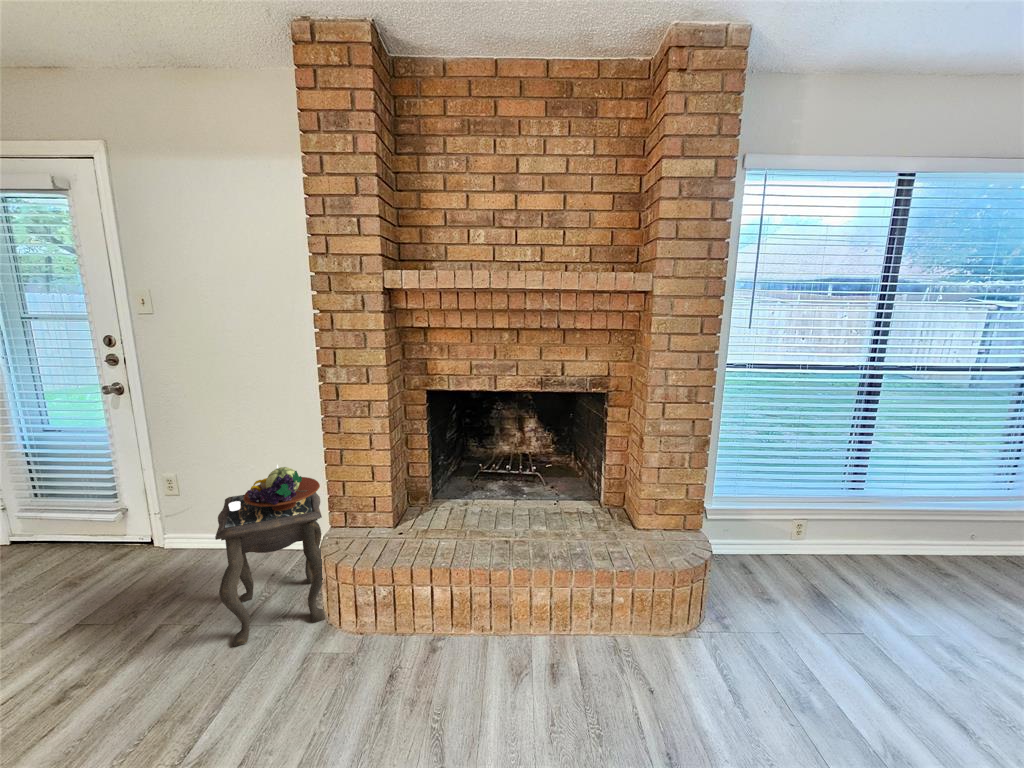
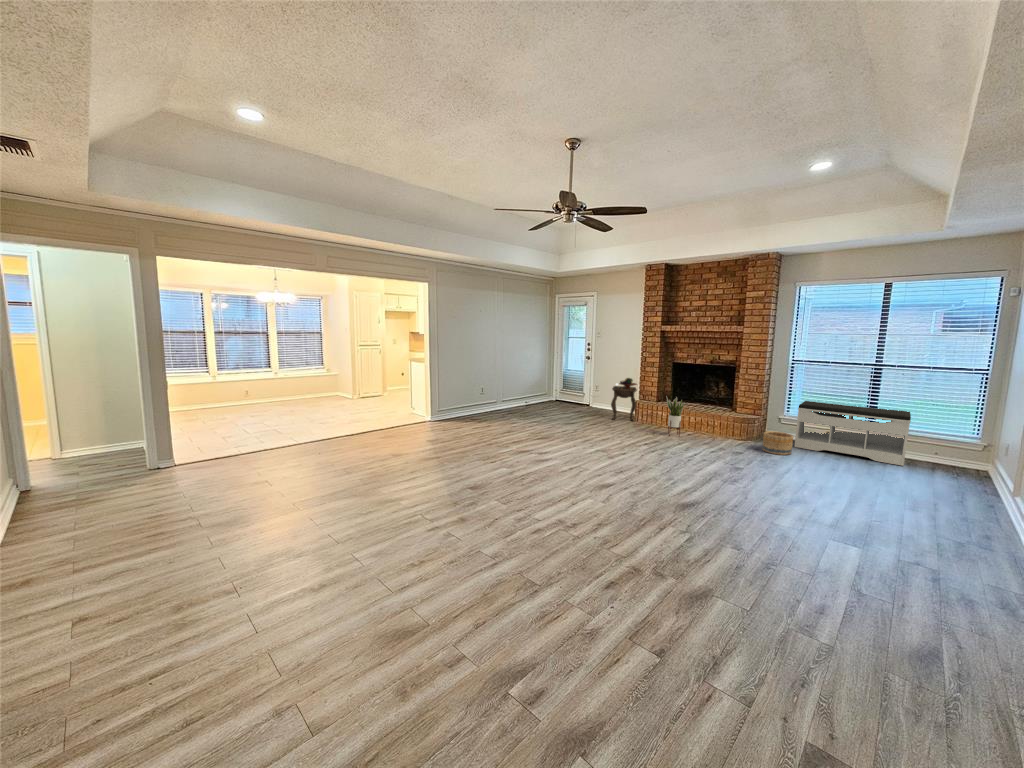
bench: none [737,462,1015,604] -> present [795,401,911,466]
potted plant: none [466,560,536,725] -> present [666,396,684,437]
basket: none [766,593,868,699] -> present [762,431,794,455]

